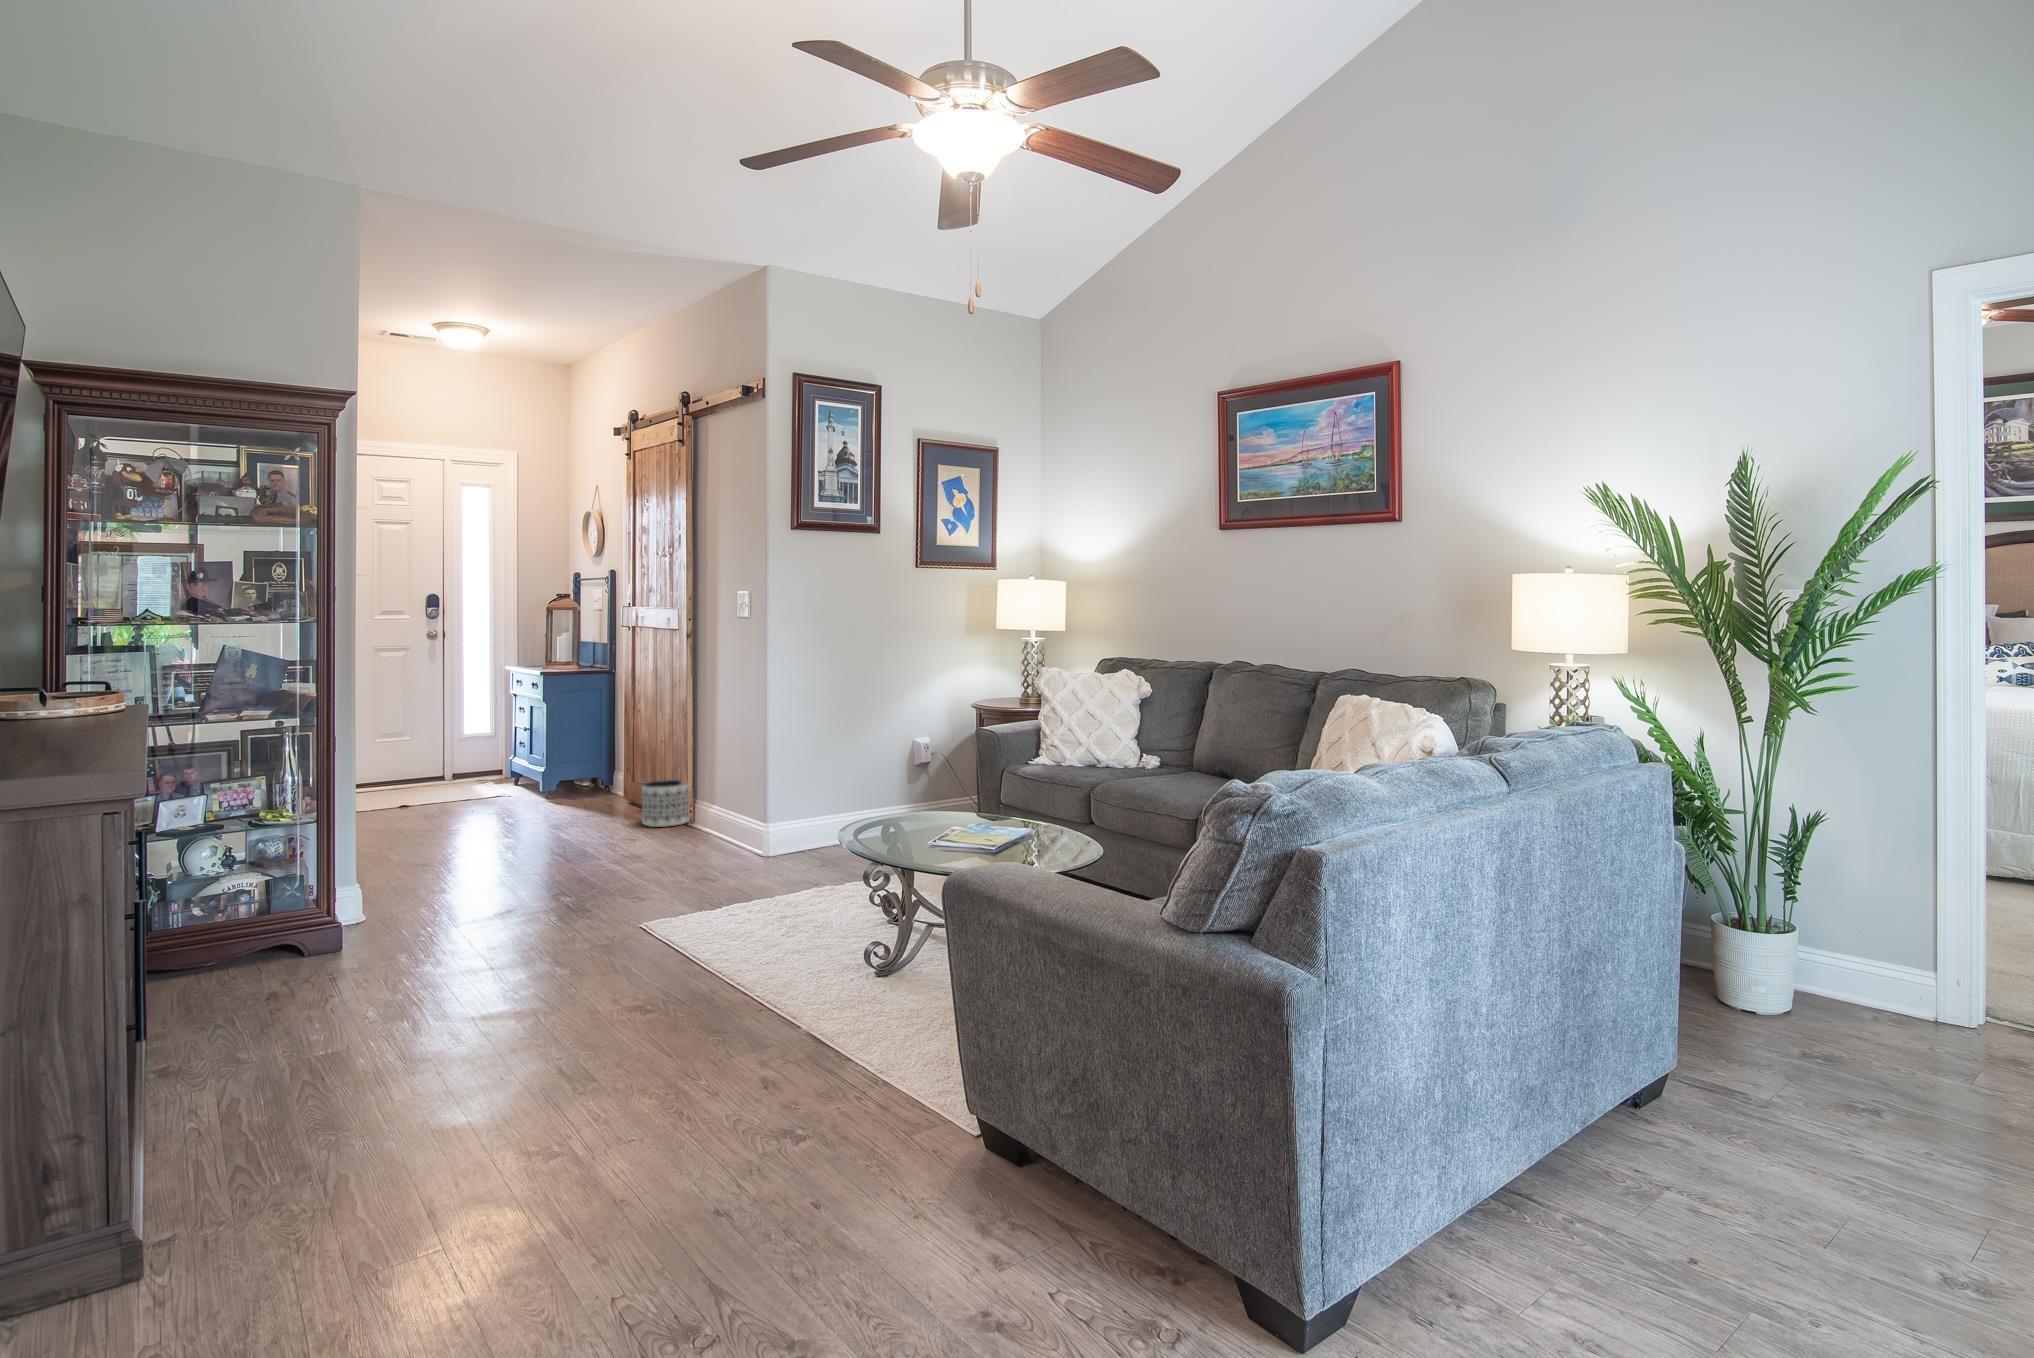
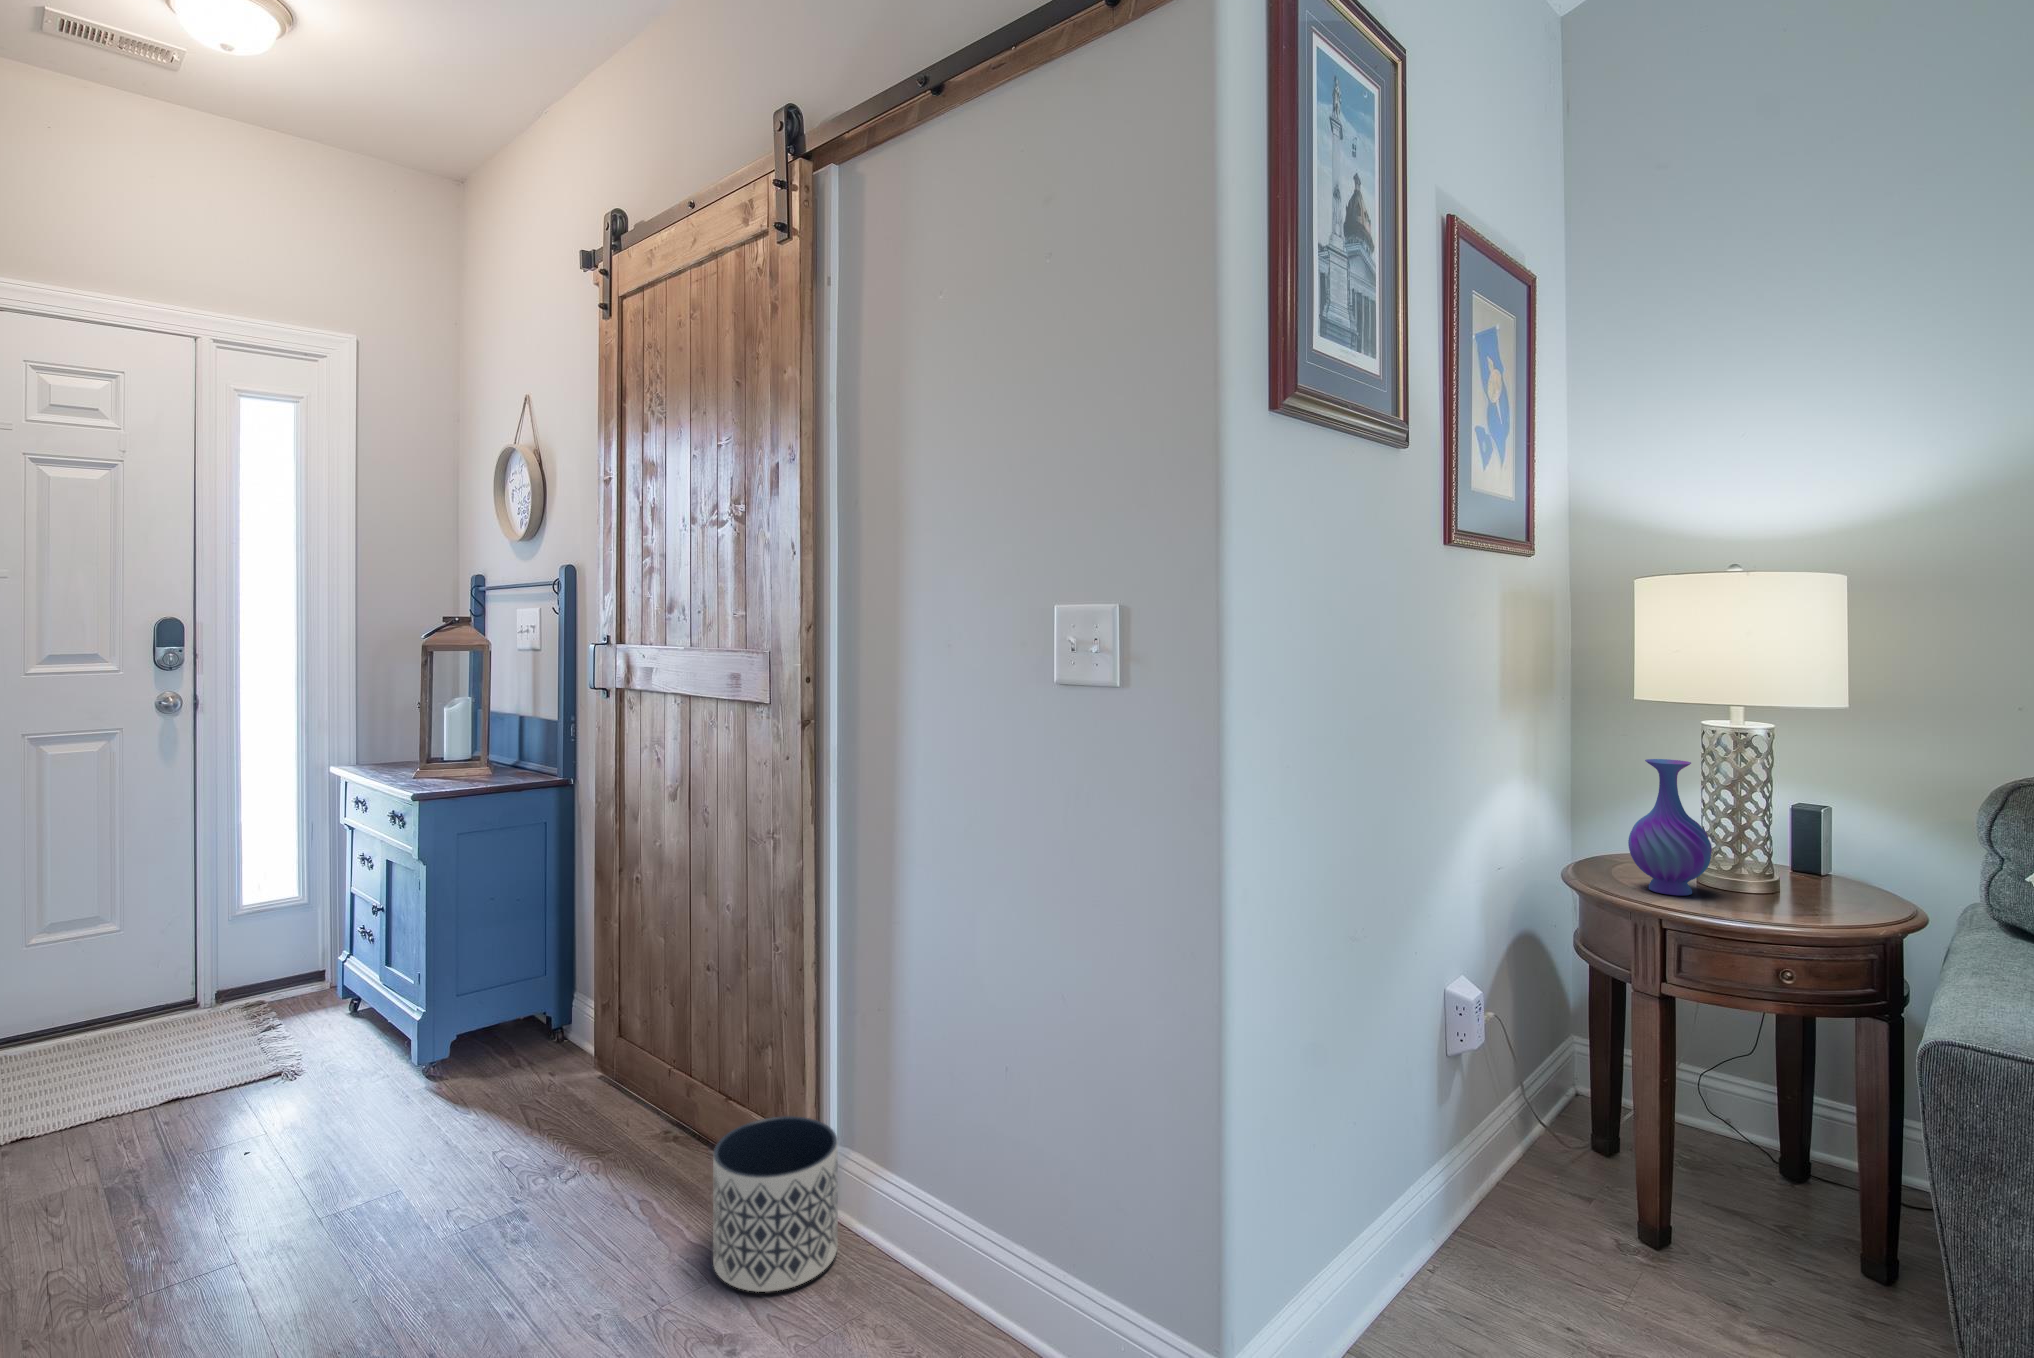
vase: none [988,650,1014,700] -> present [1628,759,1712,895]

